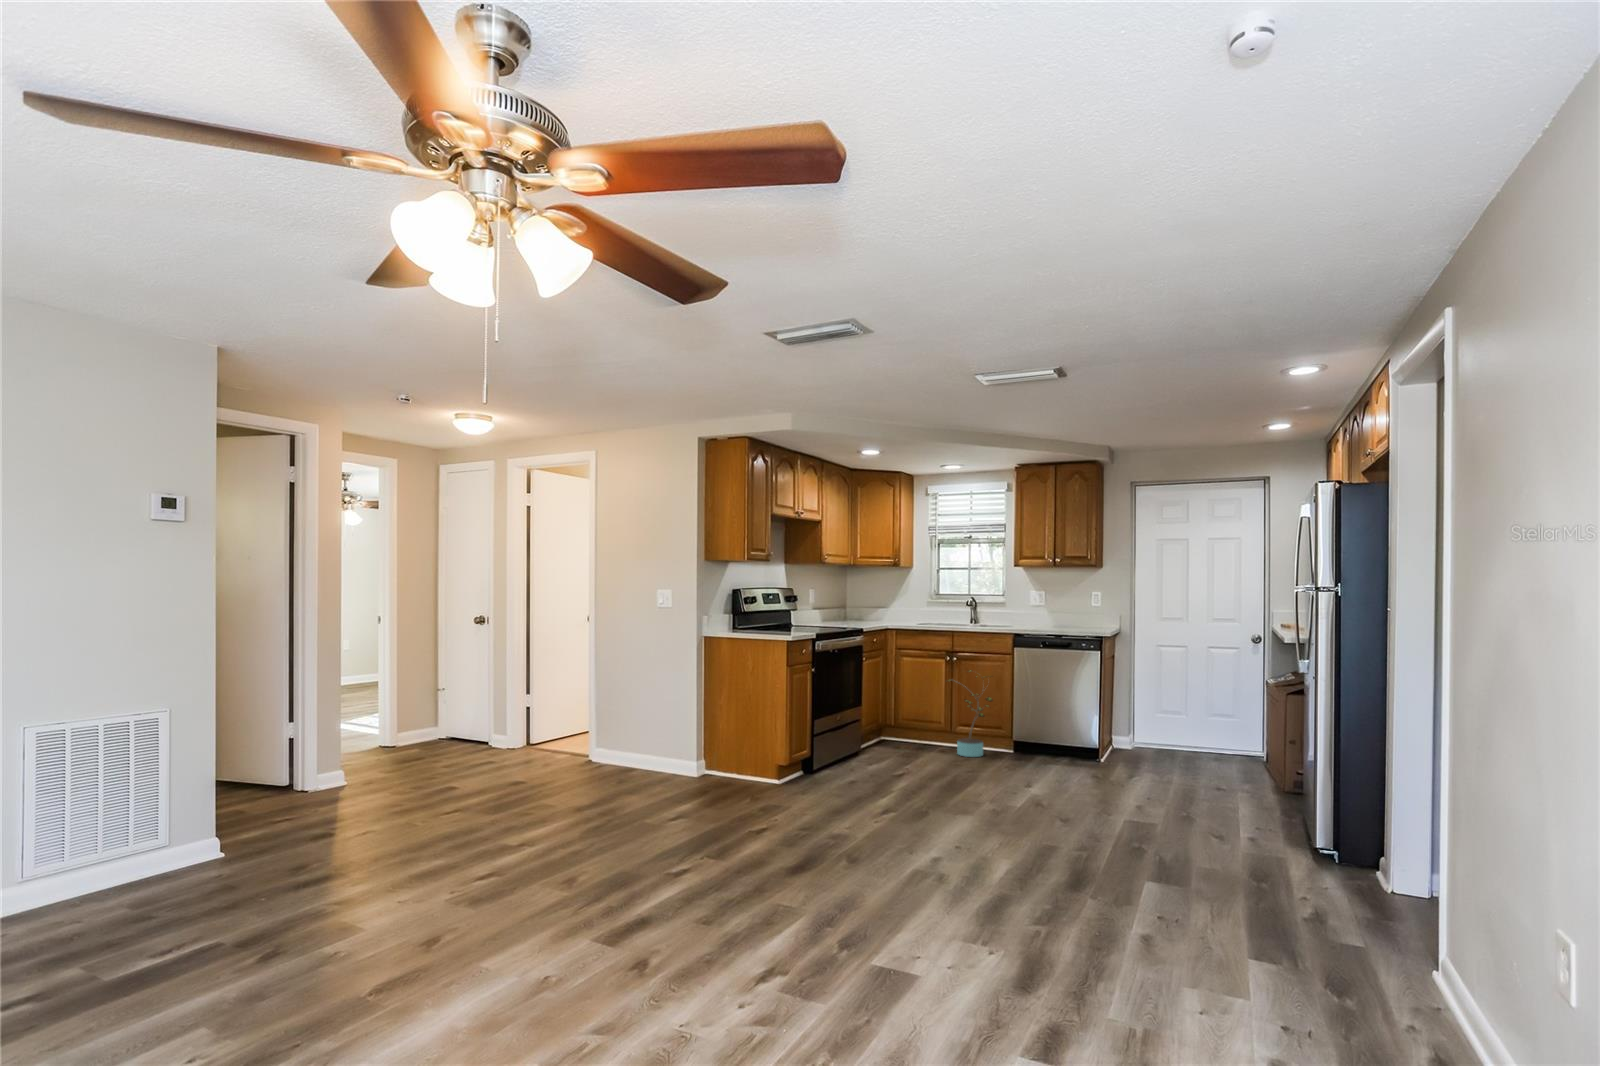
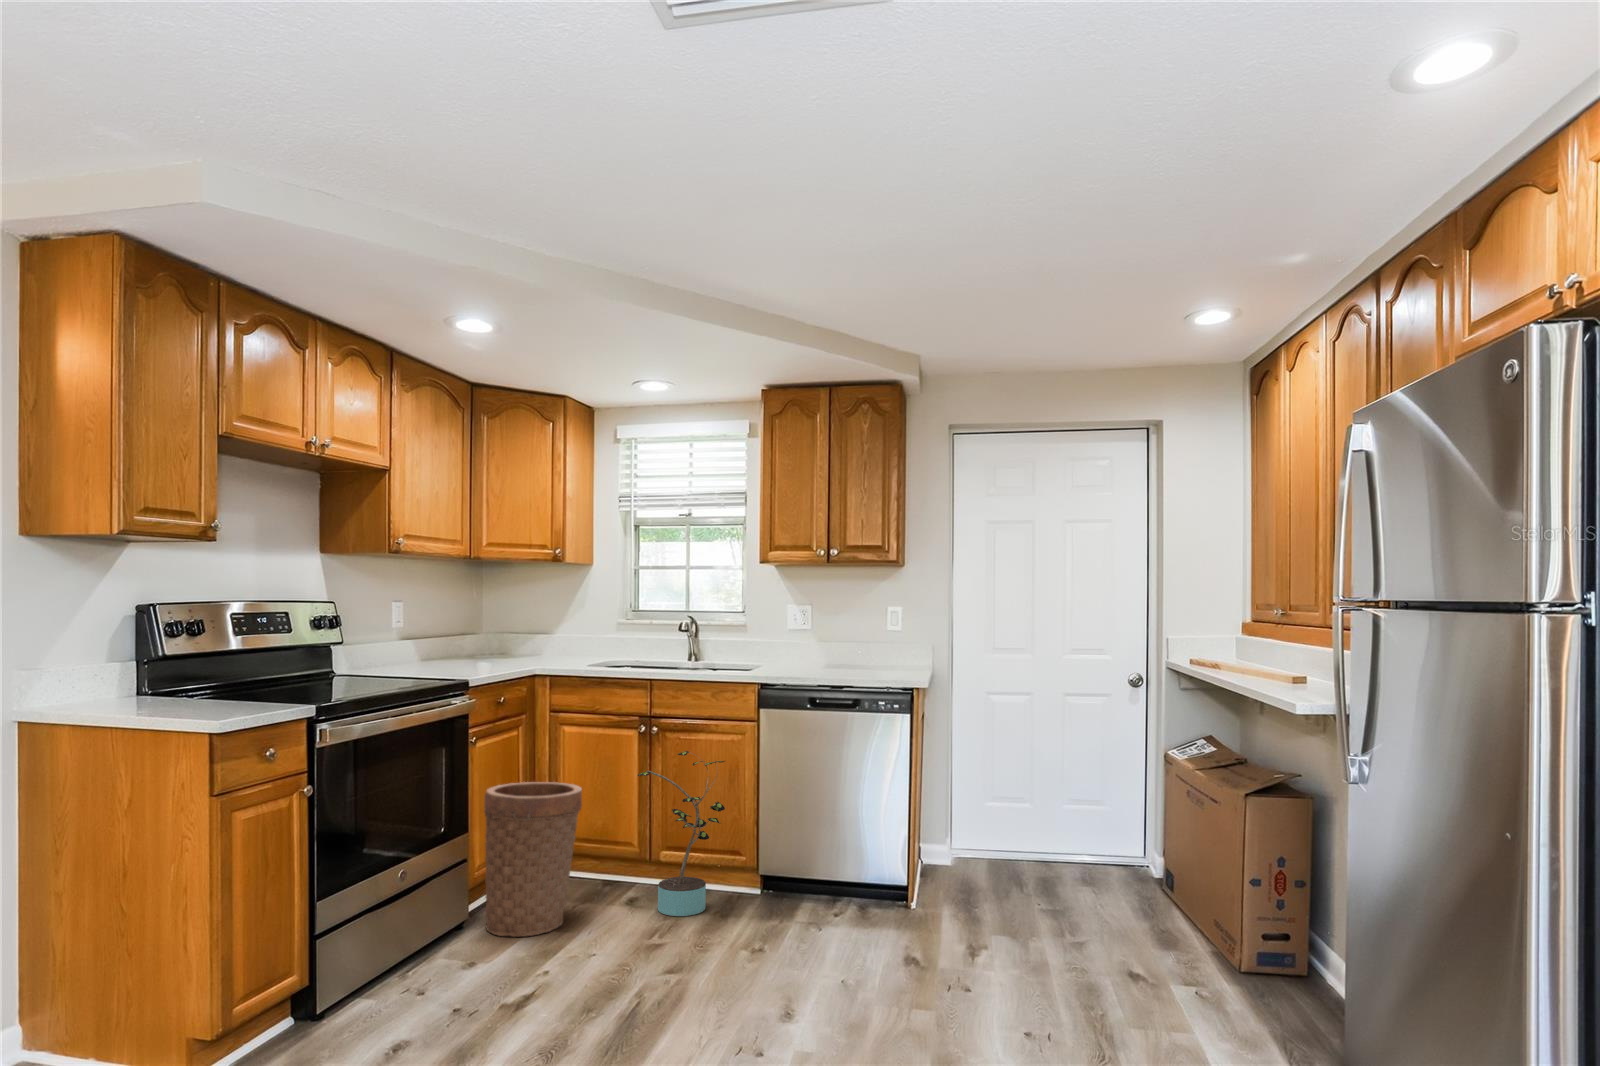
basket: none [867,683,916,758] -> present [484,782,582,937]

